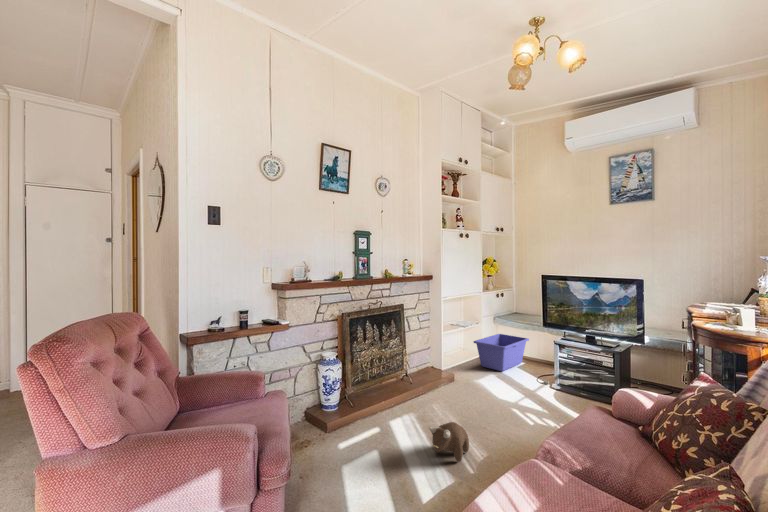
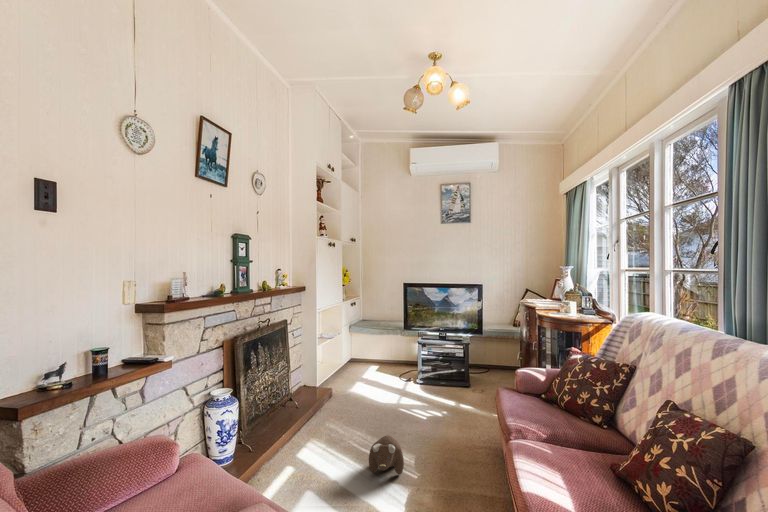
storage bin: present [474,334,529,371] -> none [337,343,383,379]

